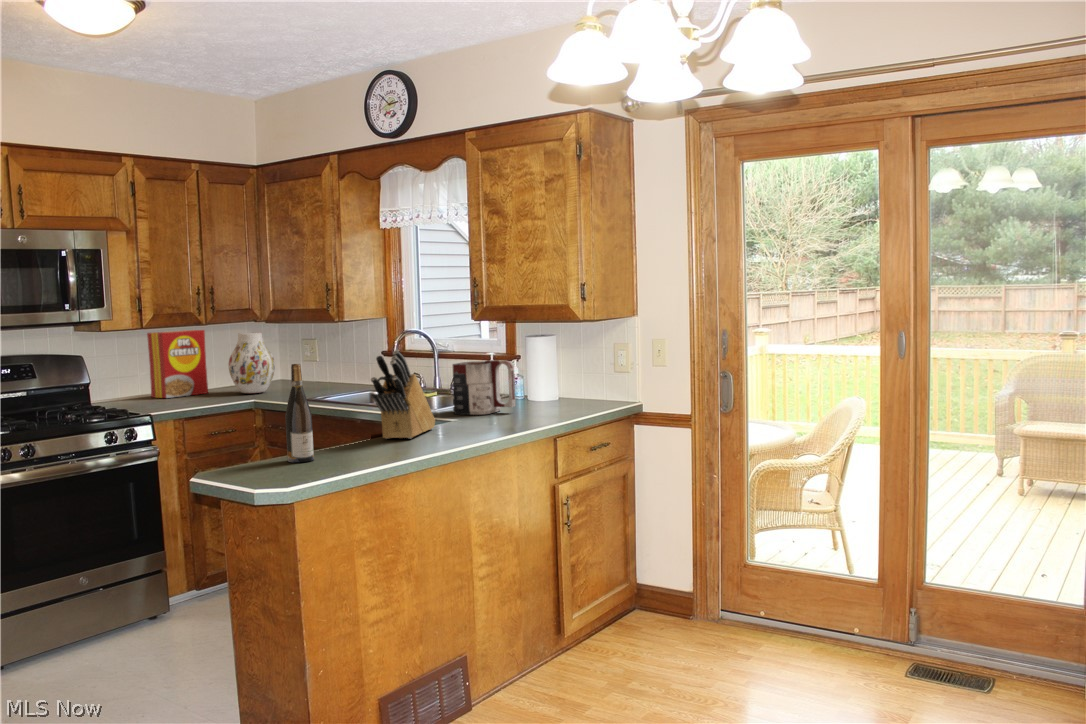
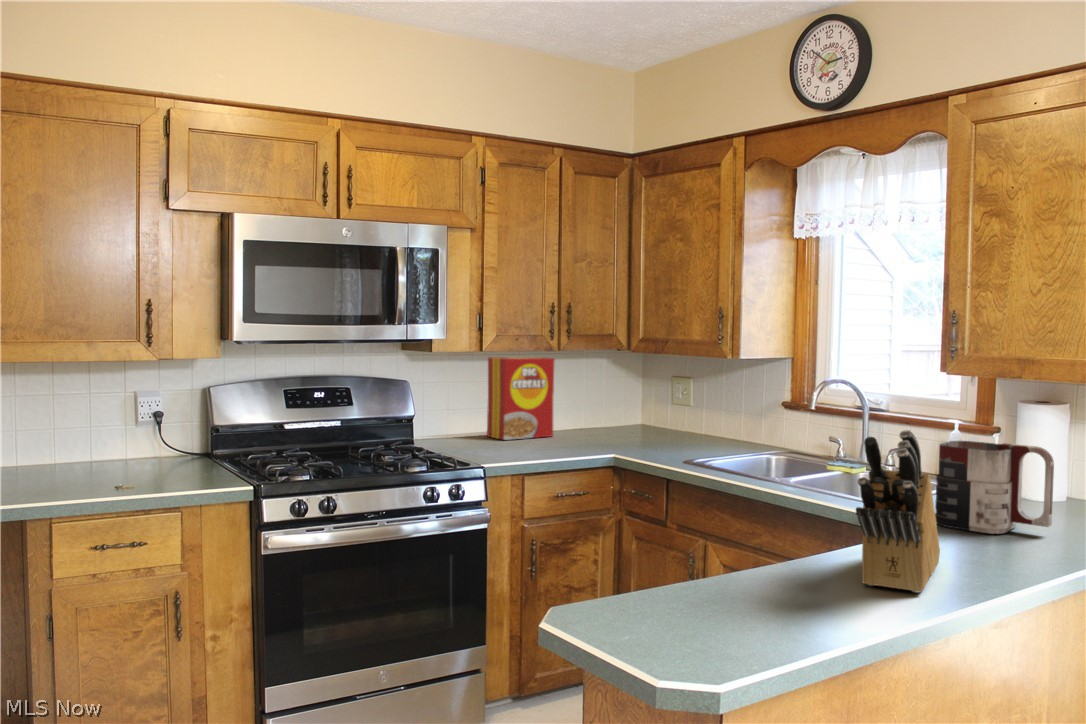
vase: present [228,332,275,394] -> none [580,365,637,443]
wine bottle: present [285,364,314,462] -> none [713,451,765,646]

